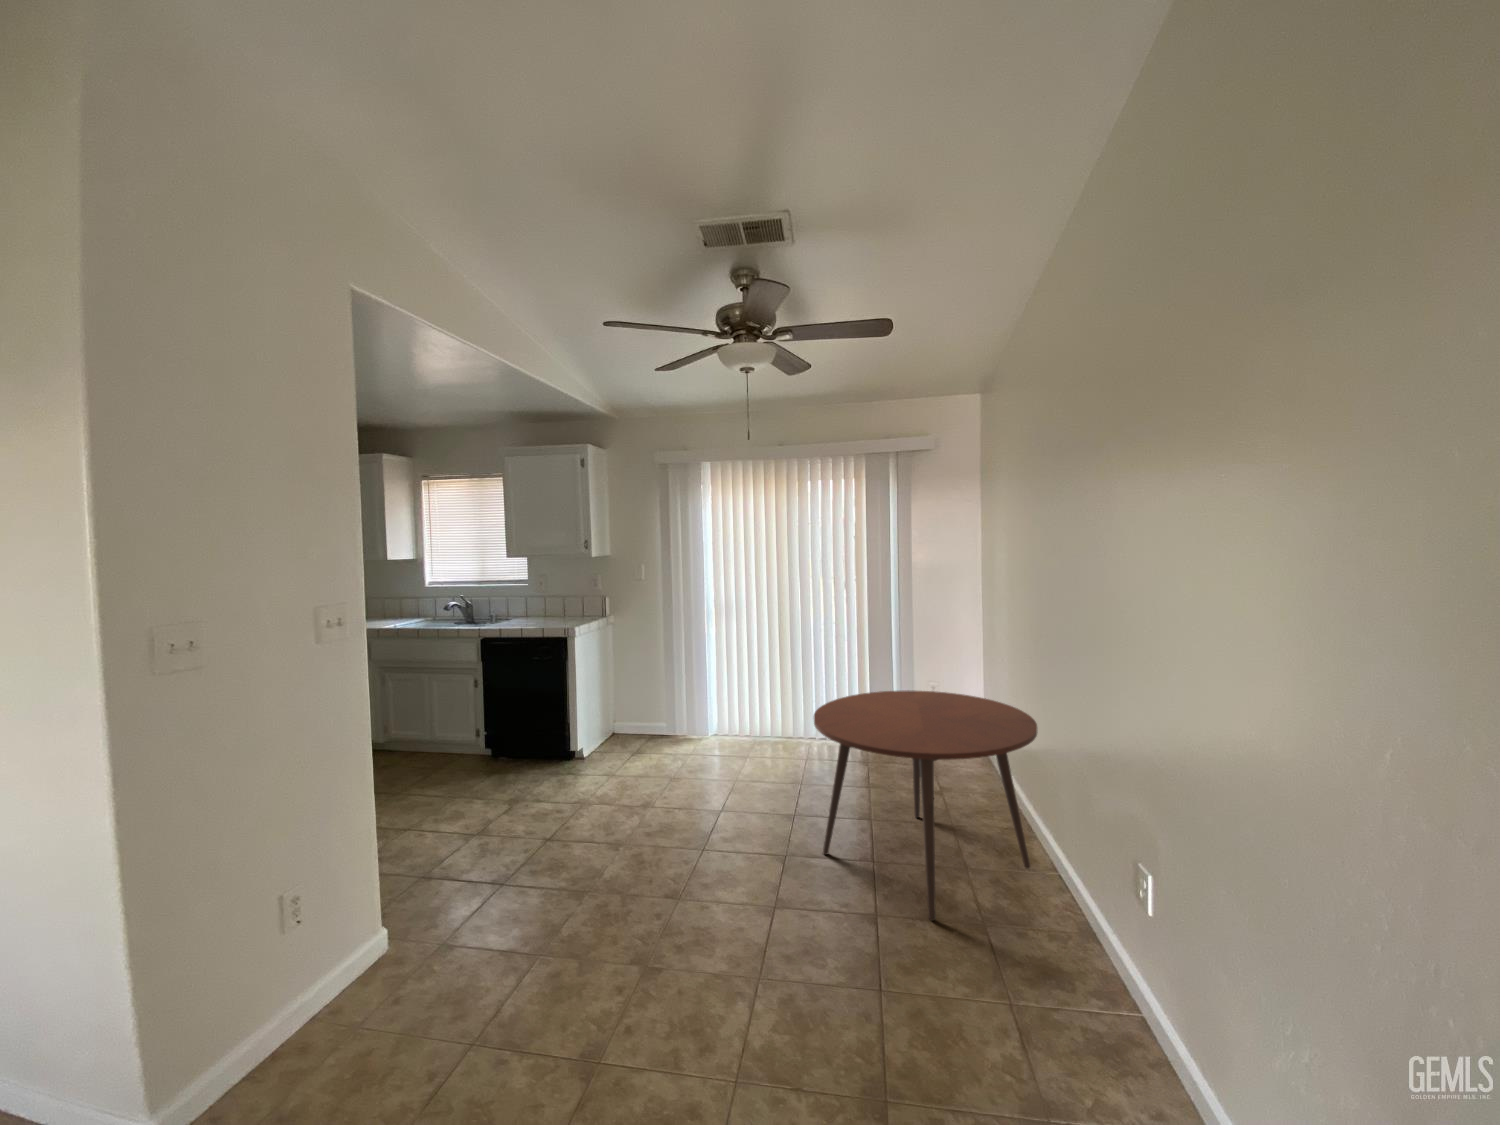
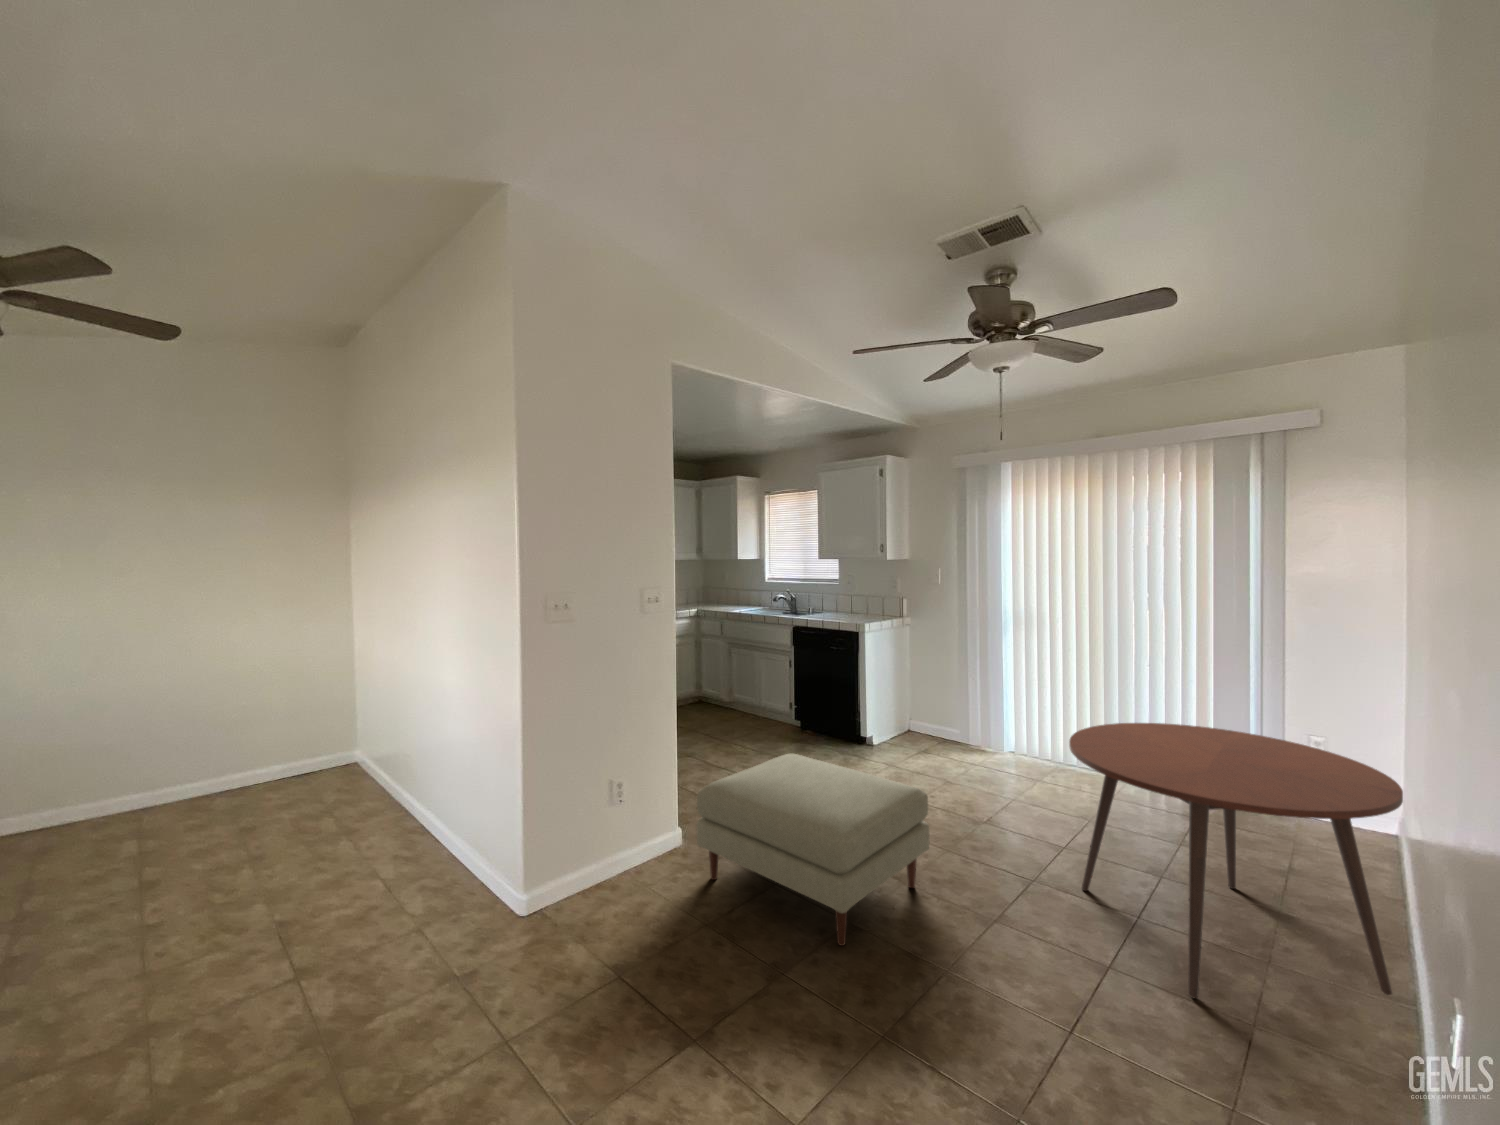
ottoman: none [427,793,699,998] -> present [697,753,930,945]

